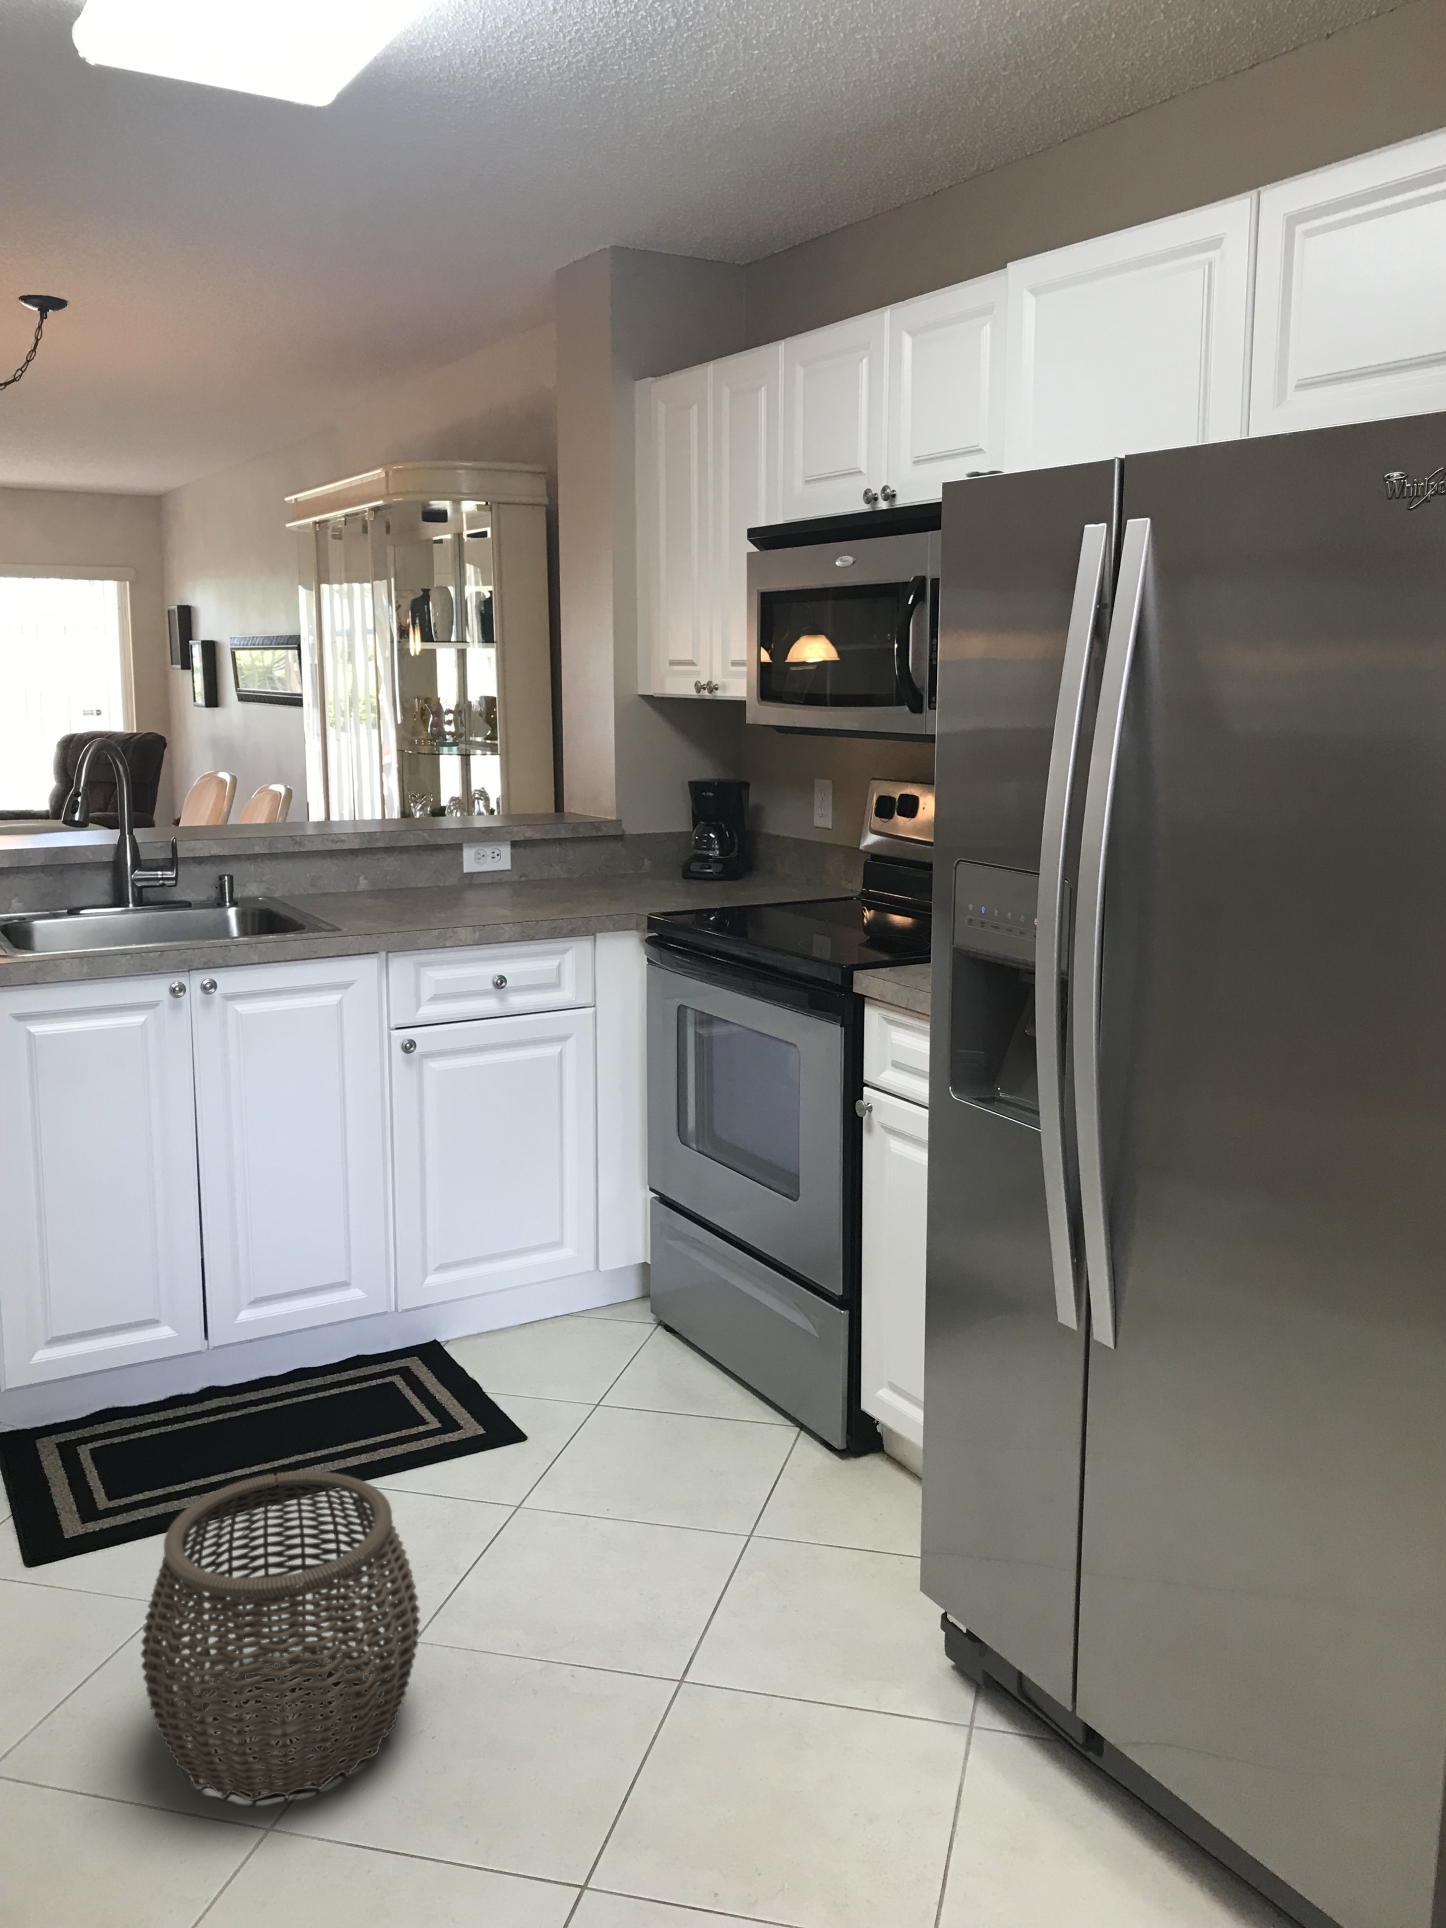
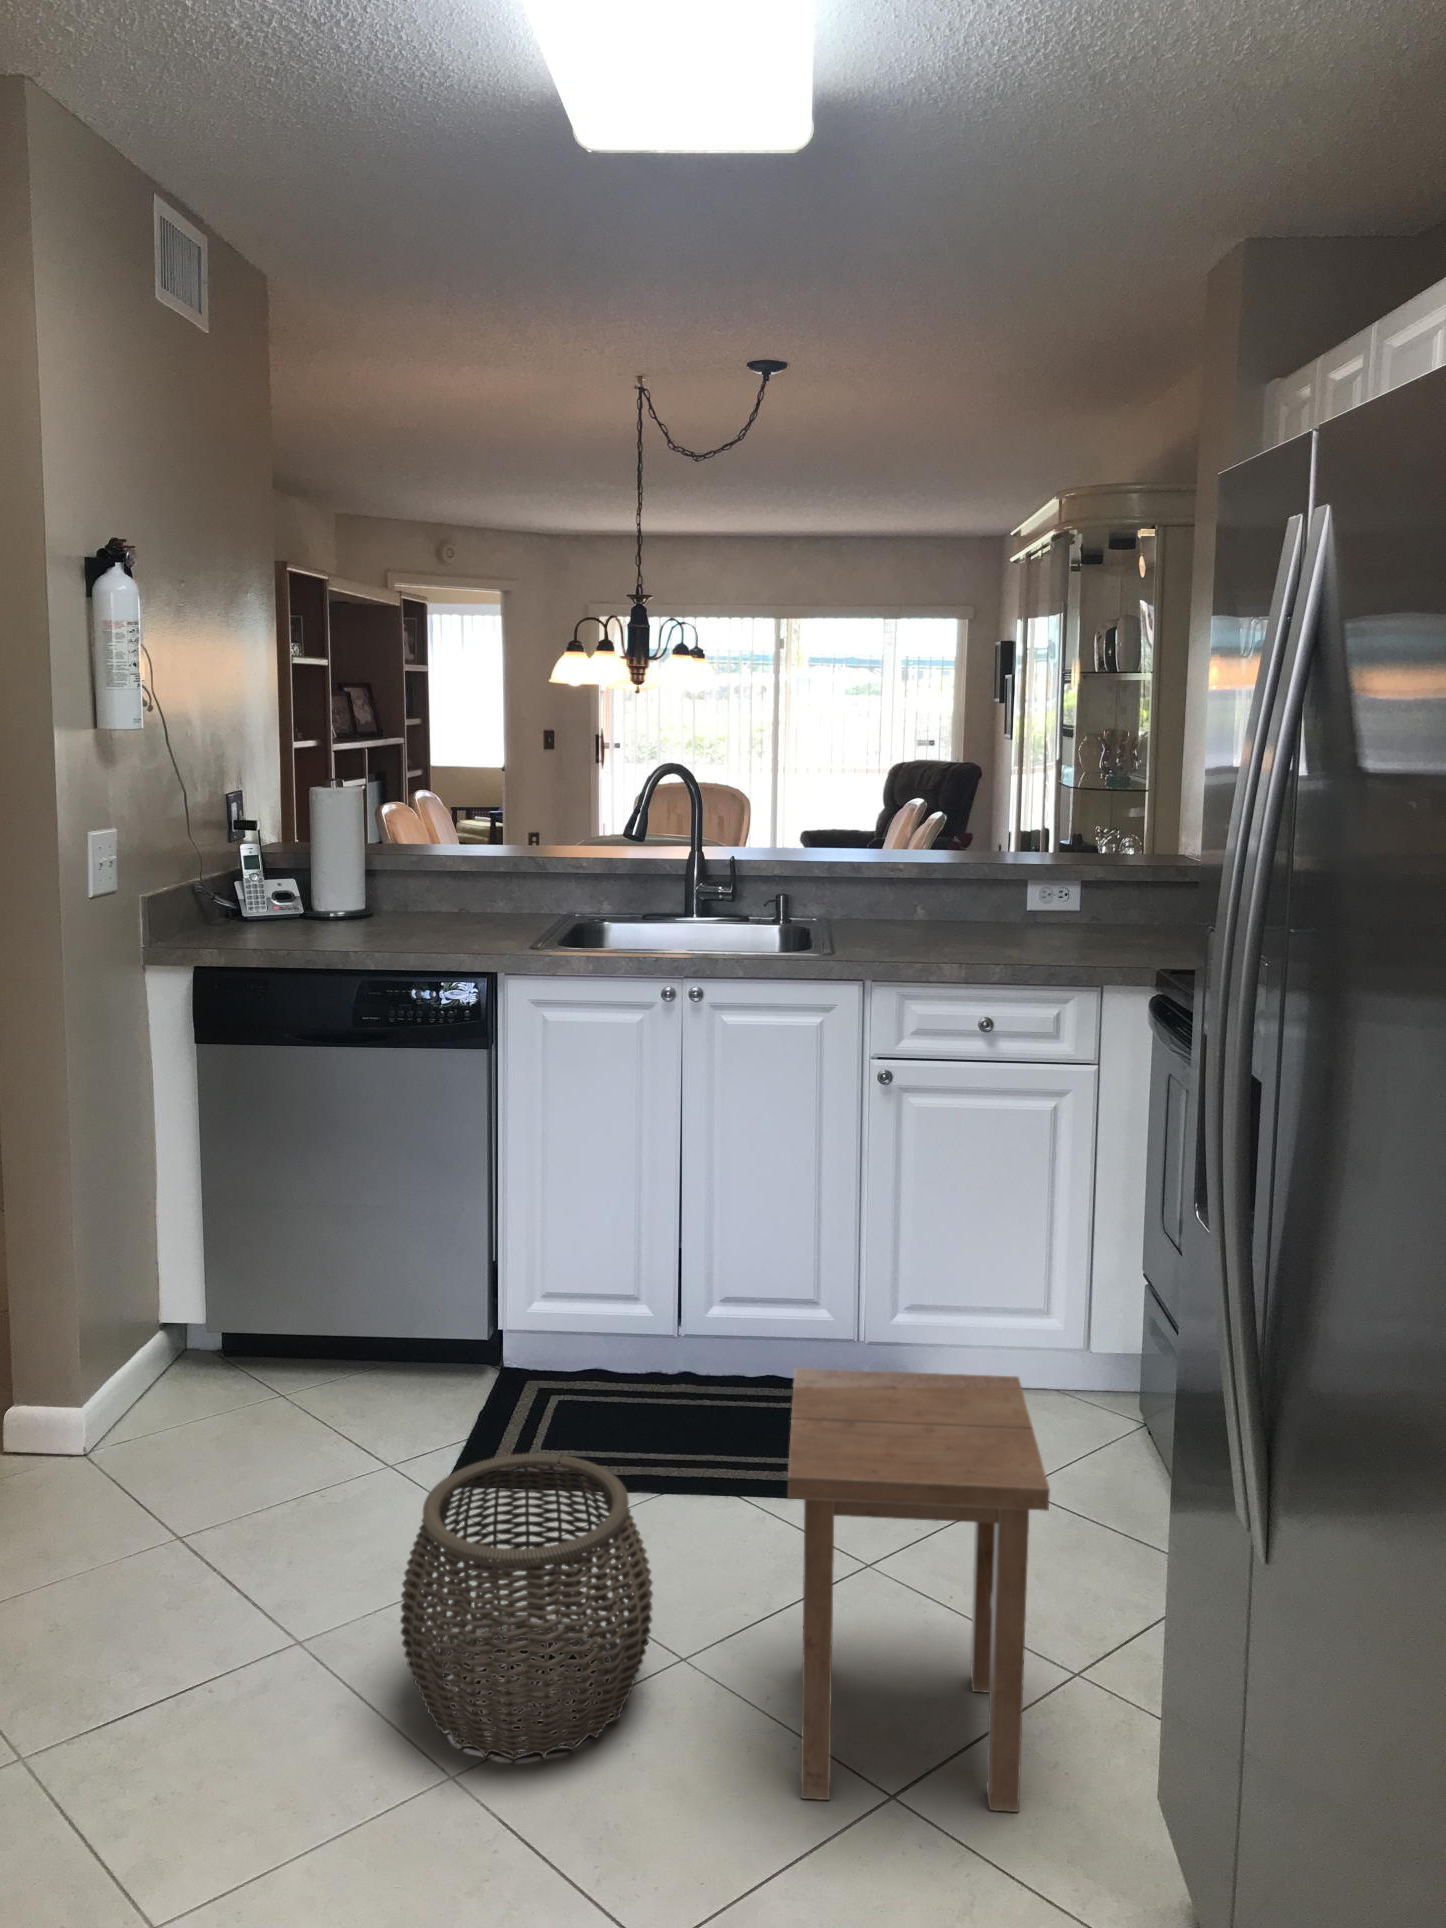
stool: none [507,1283,805,1710] -> present [788,1368,1050,1812]

